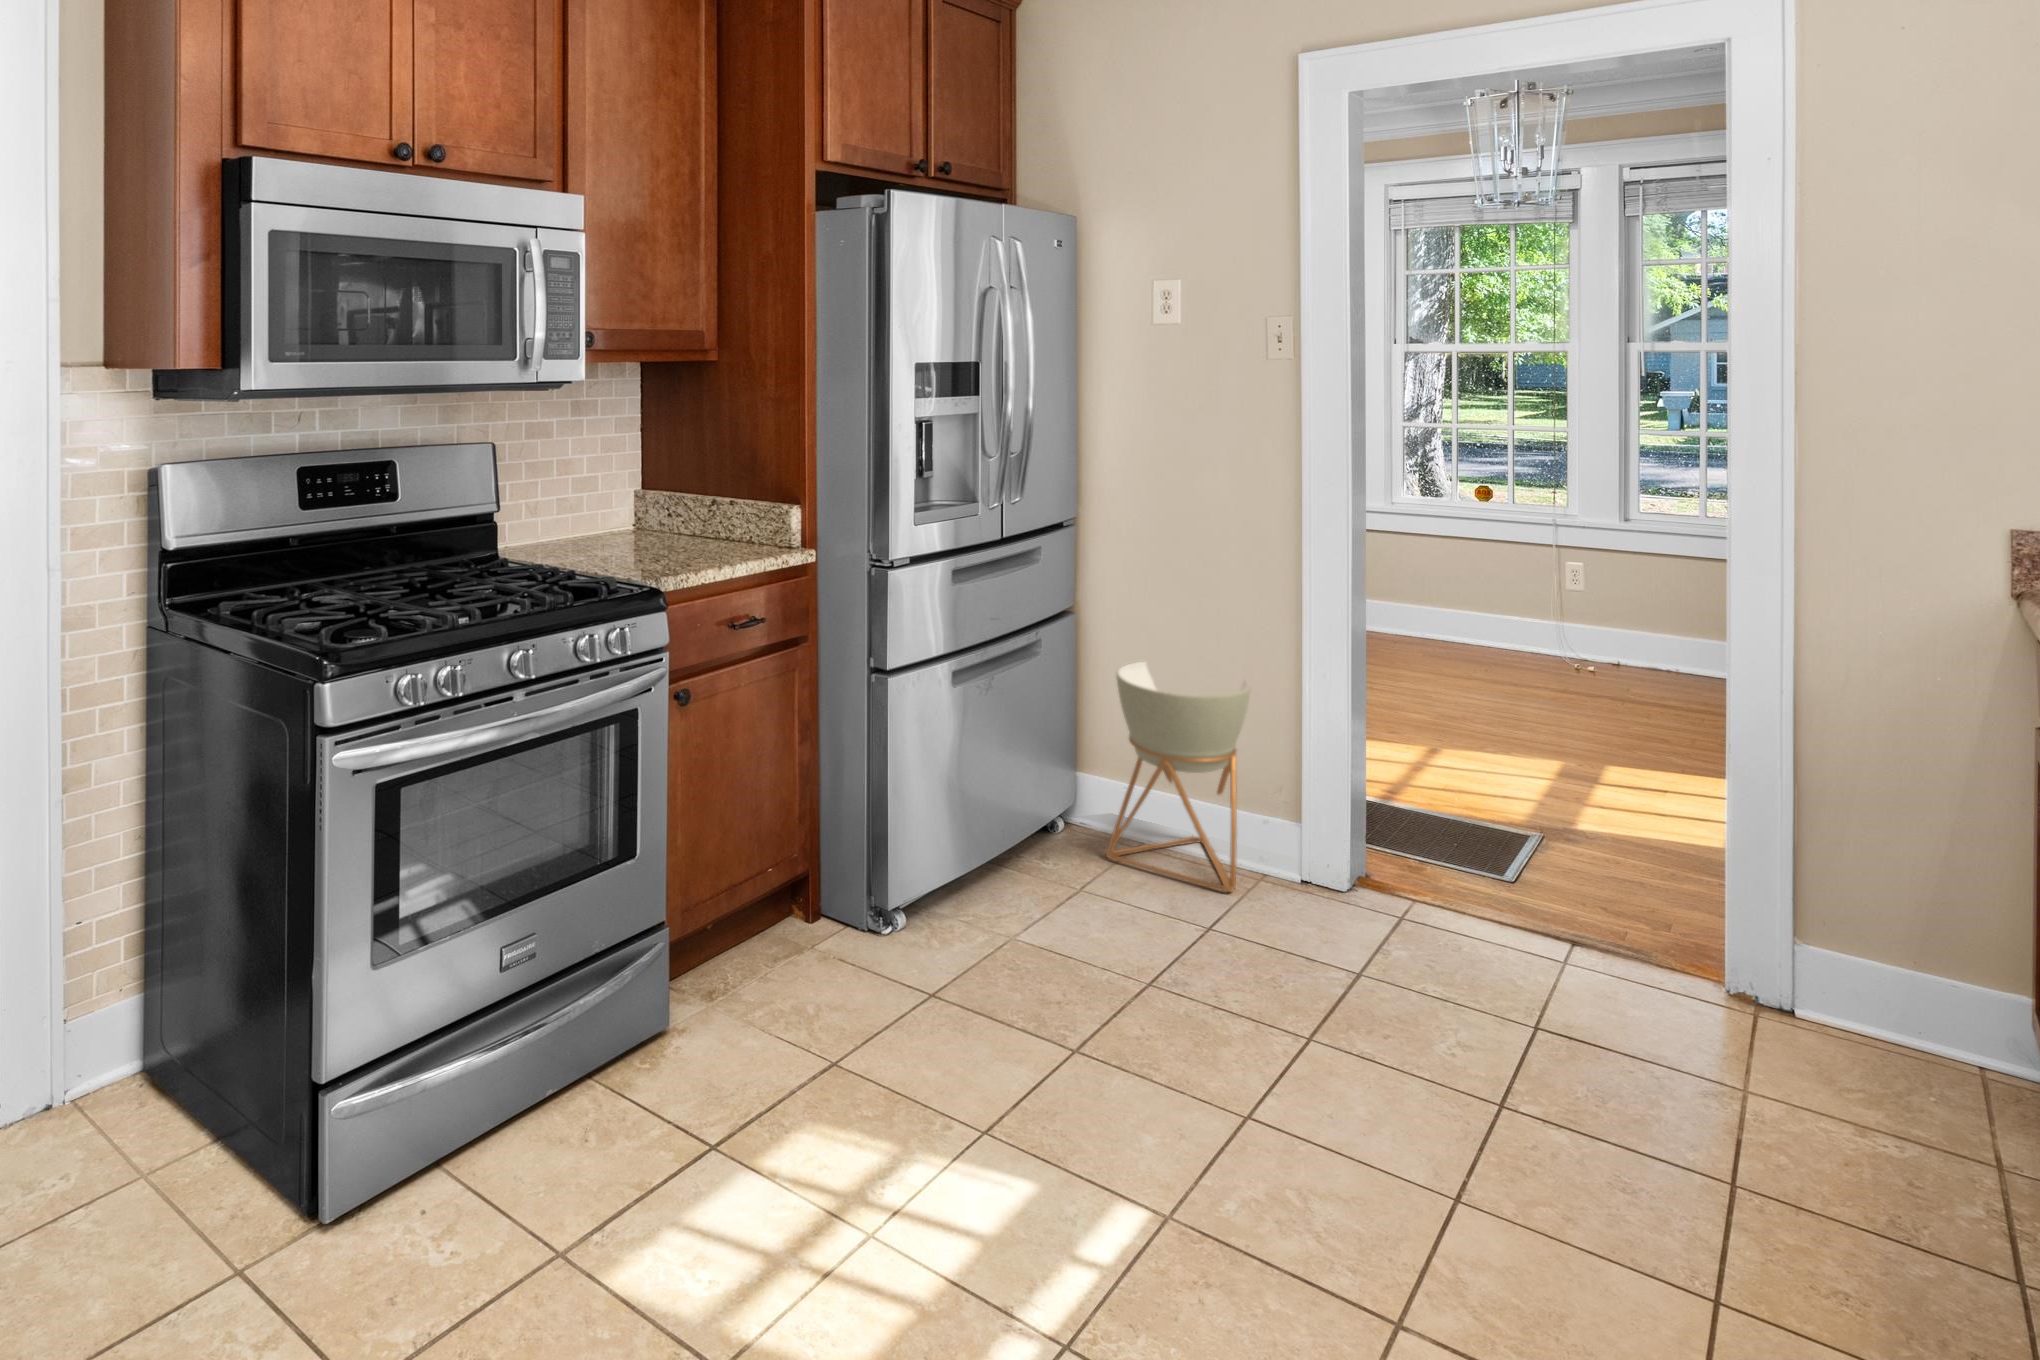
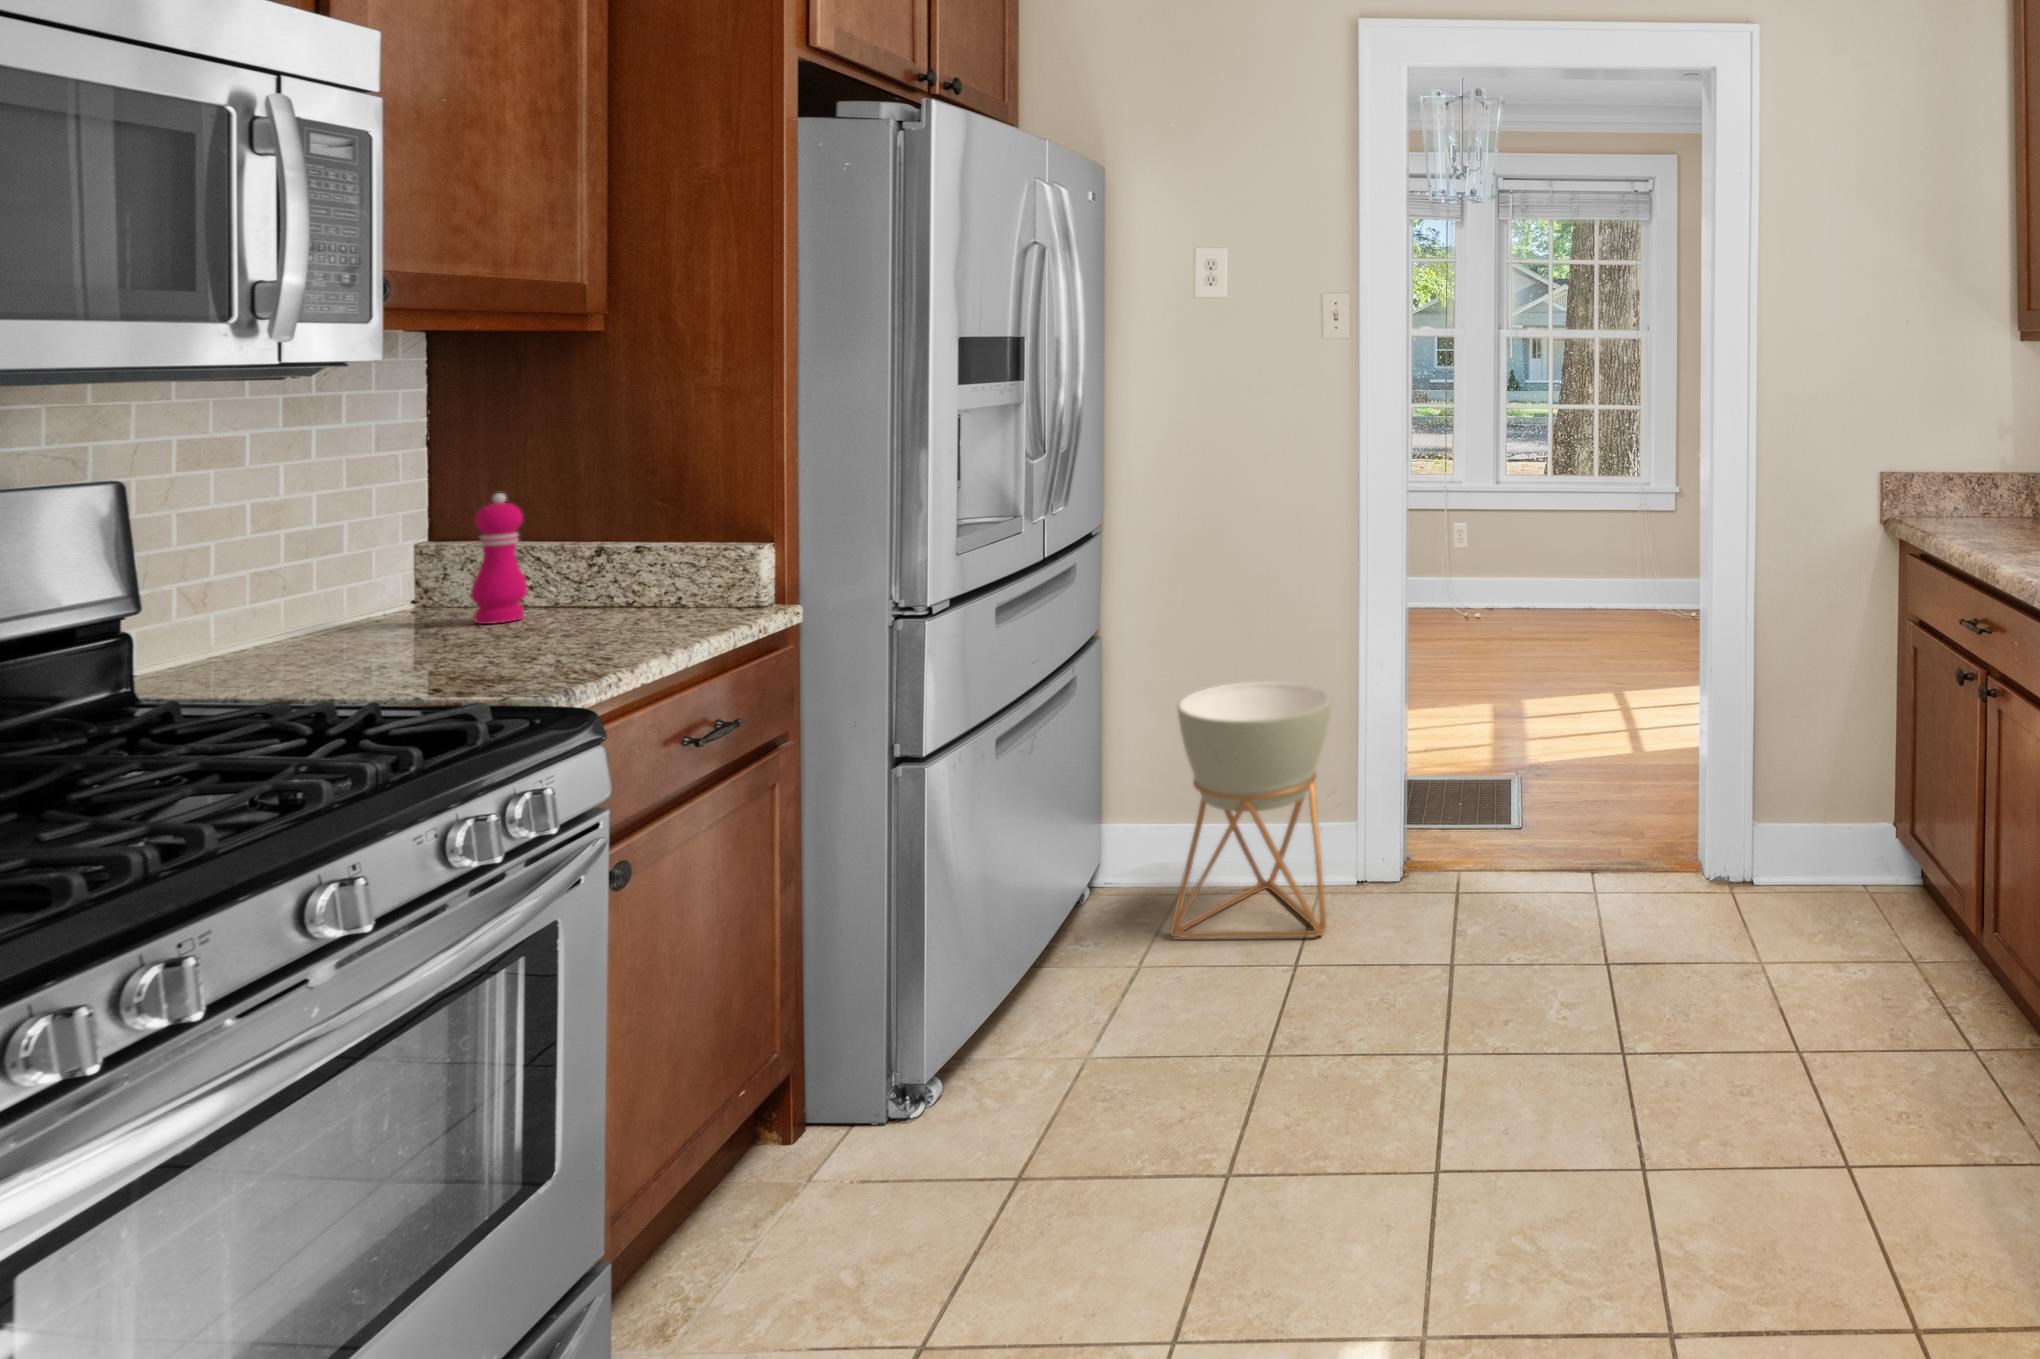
pepper mill: none [648,459,676,538] -> present [471,493,528,624]

